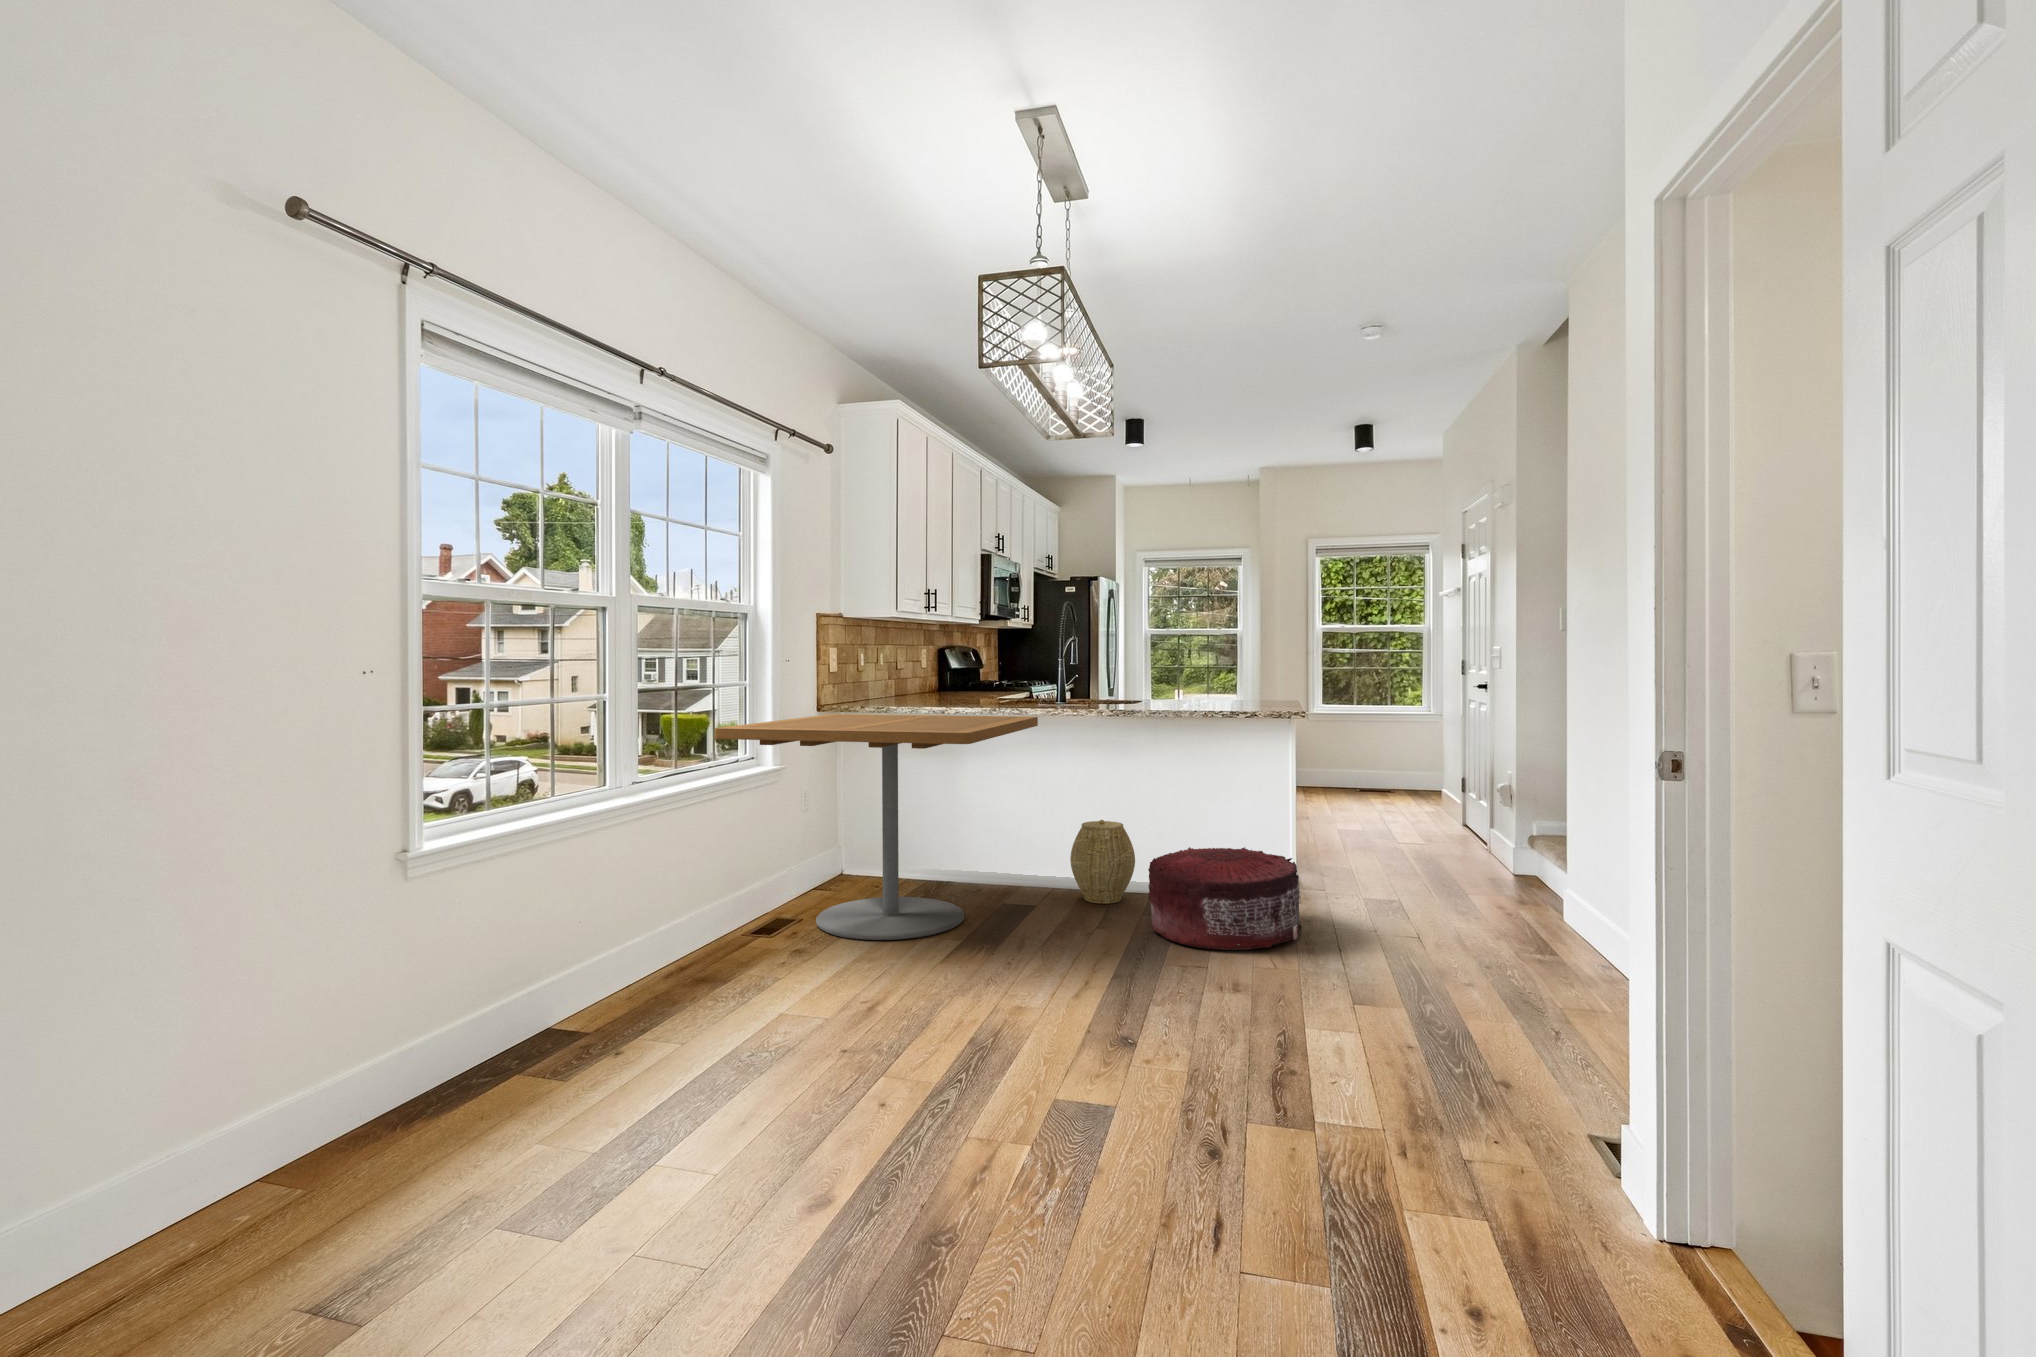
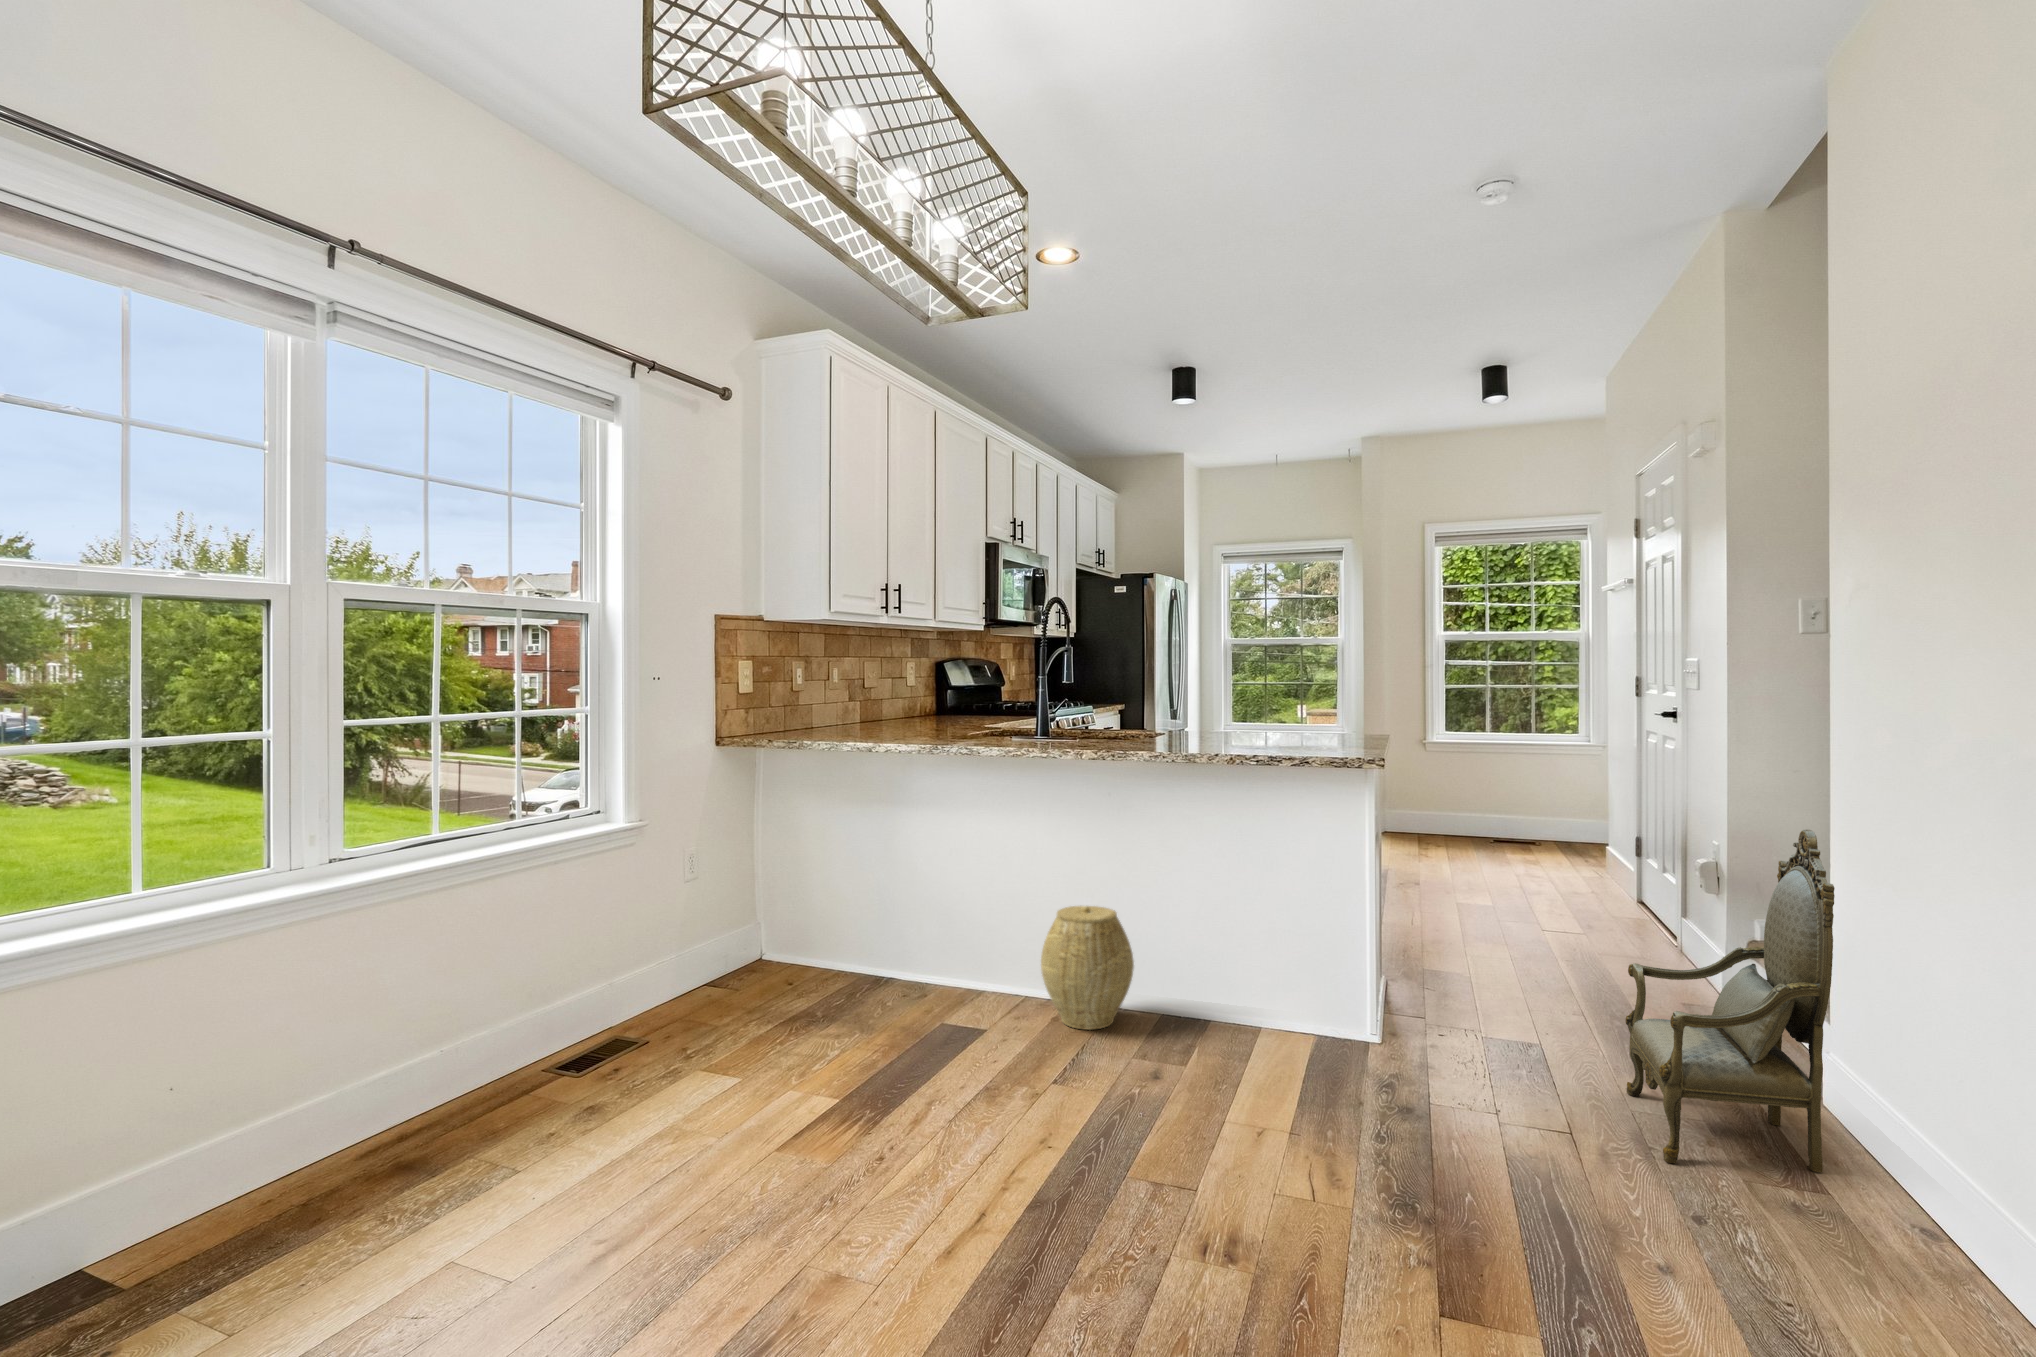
armchair: none [1451,684,1564,946] -> present [1626,830,1835,1172]
dining table: present [715,714,1038,940] -> none [494,749,996,1090]
pouf: present [1148,847,1302,950] -> none [1127,957,1373,1149]

